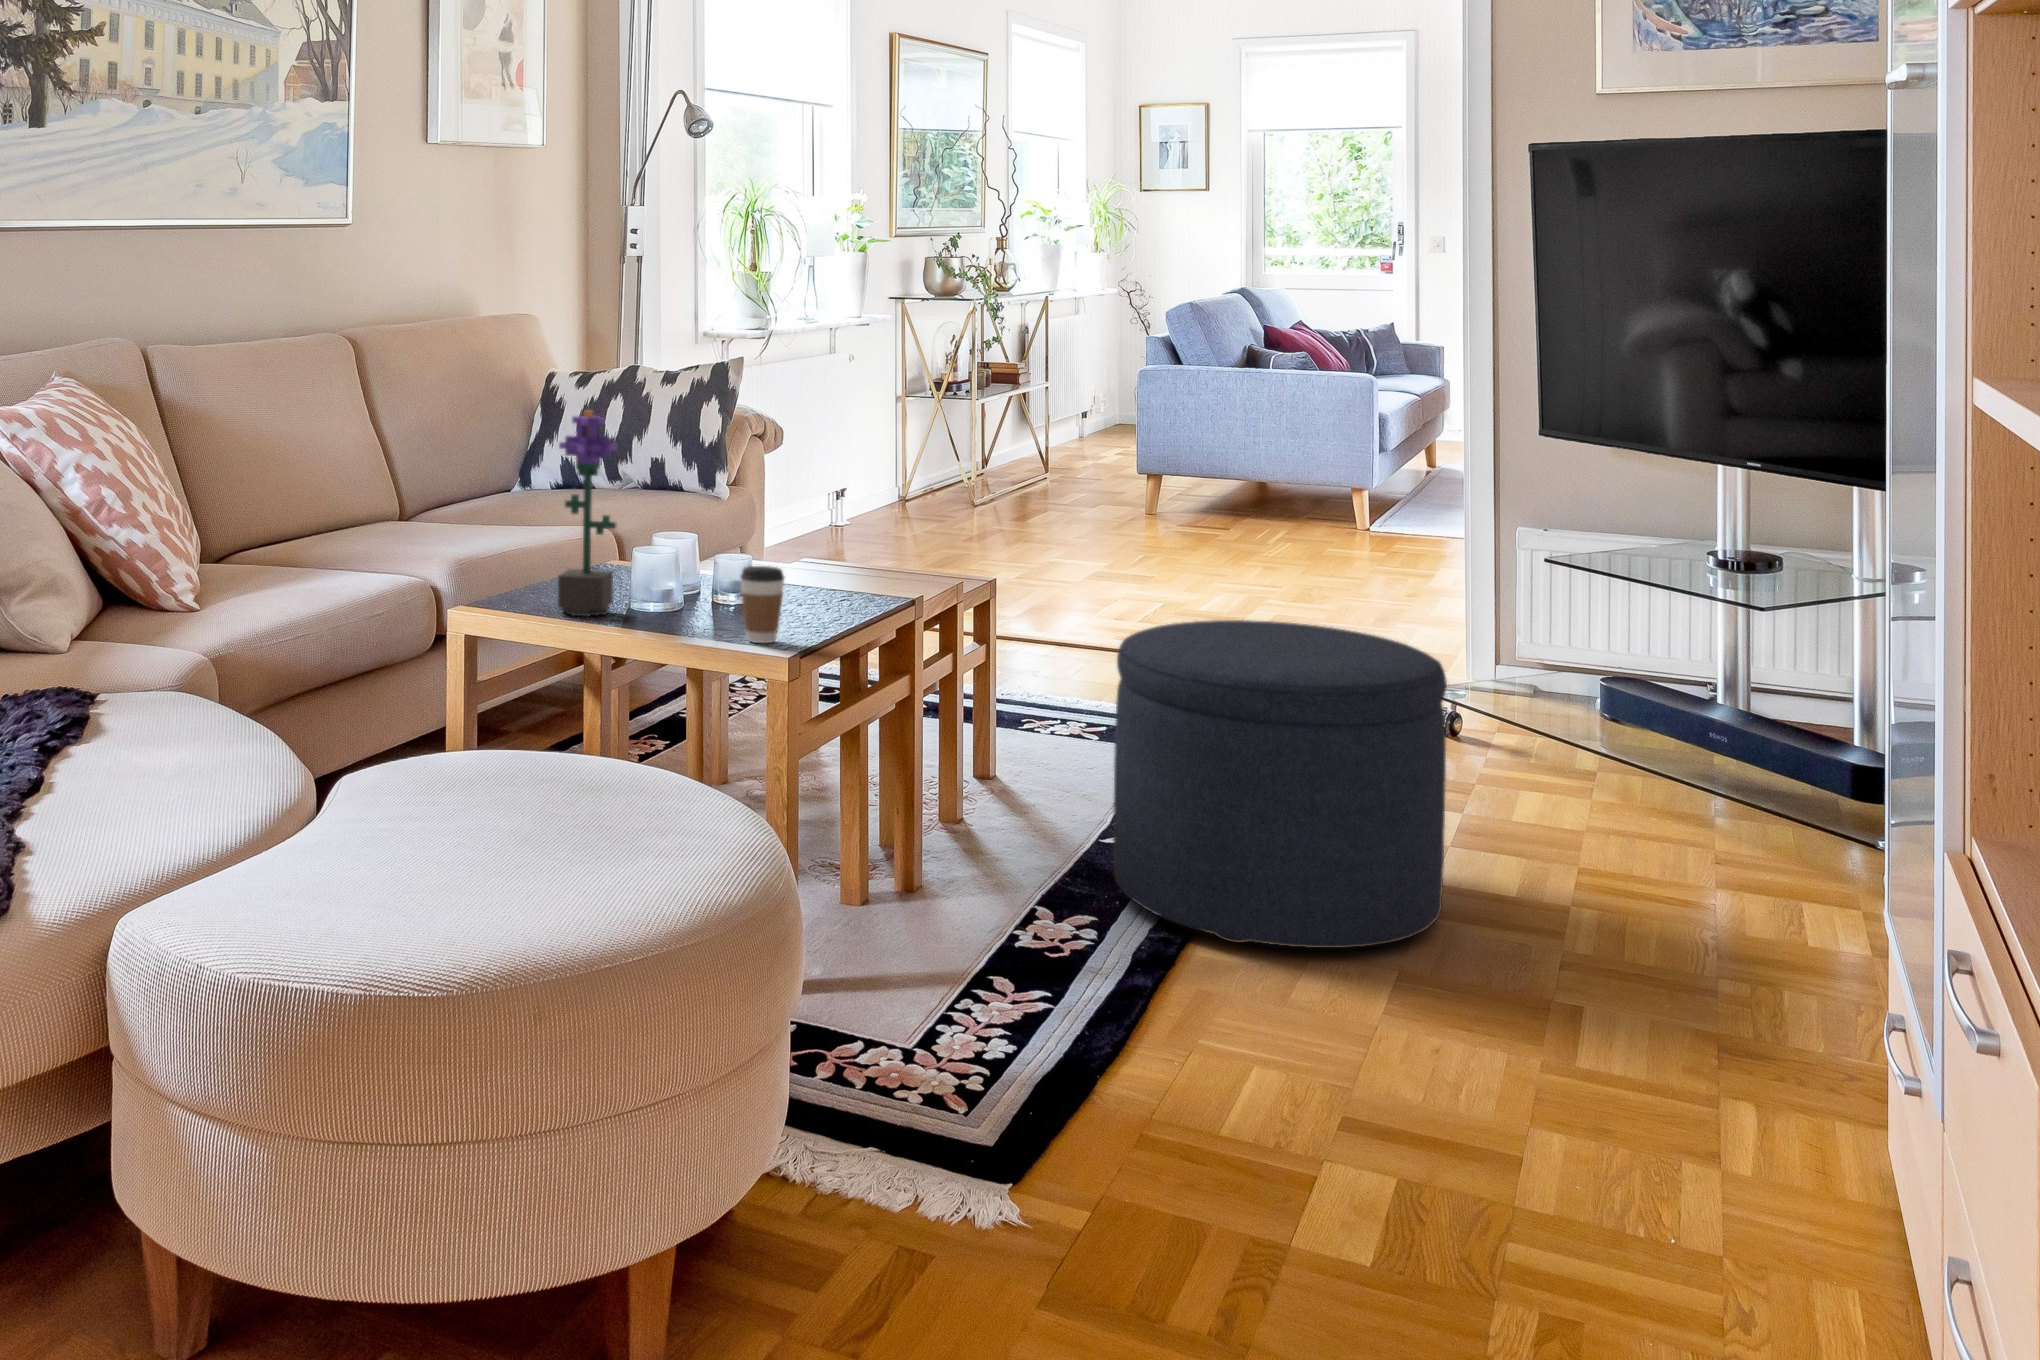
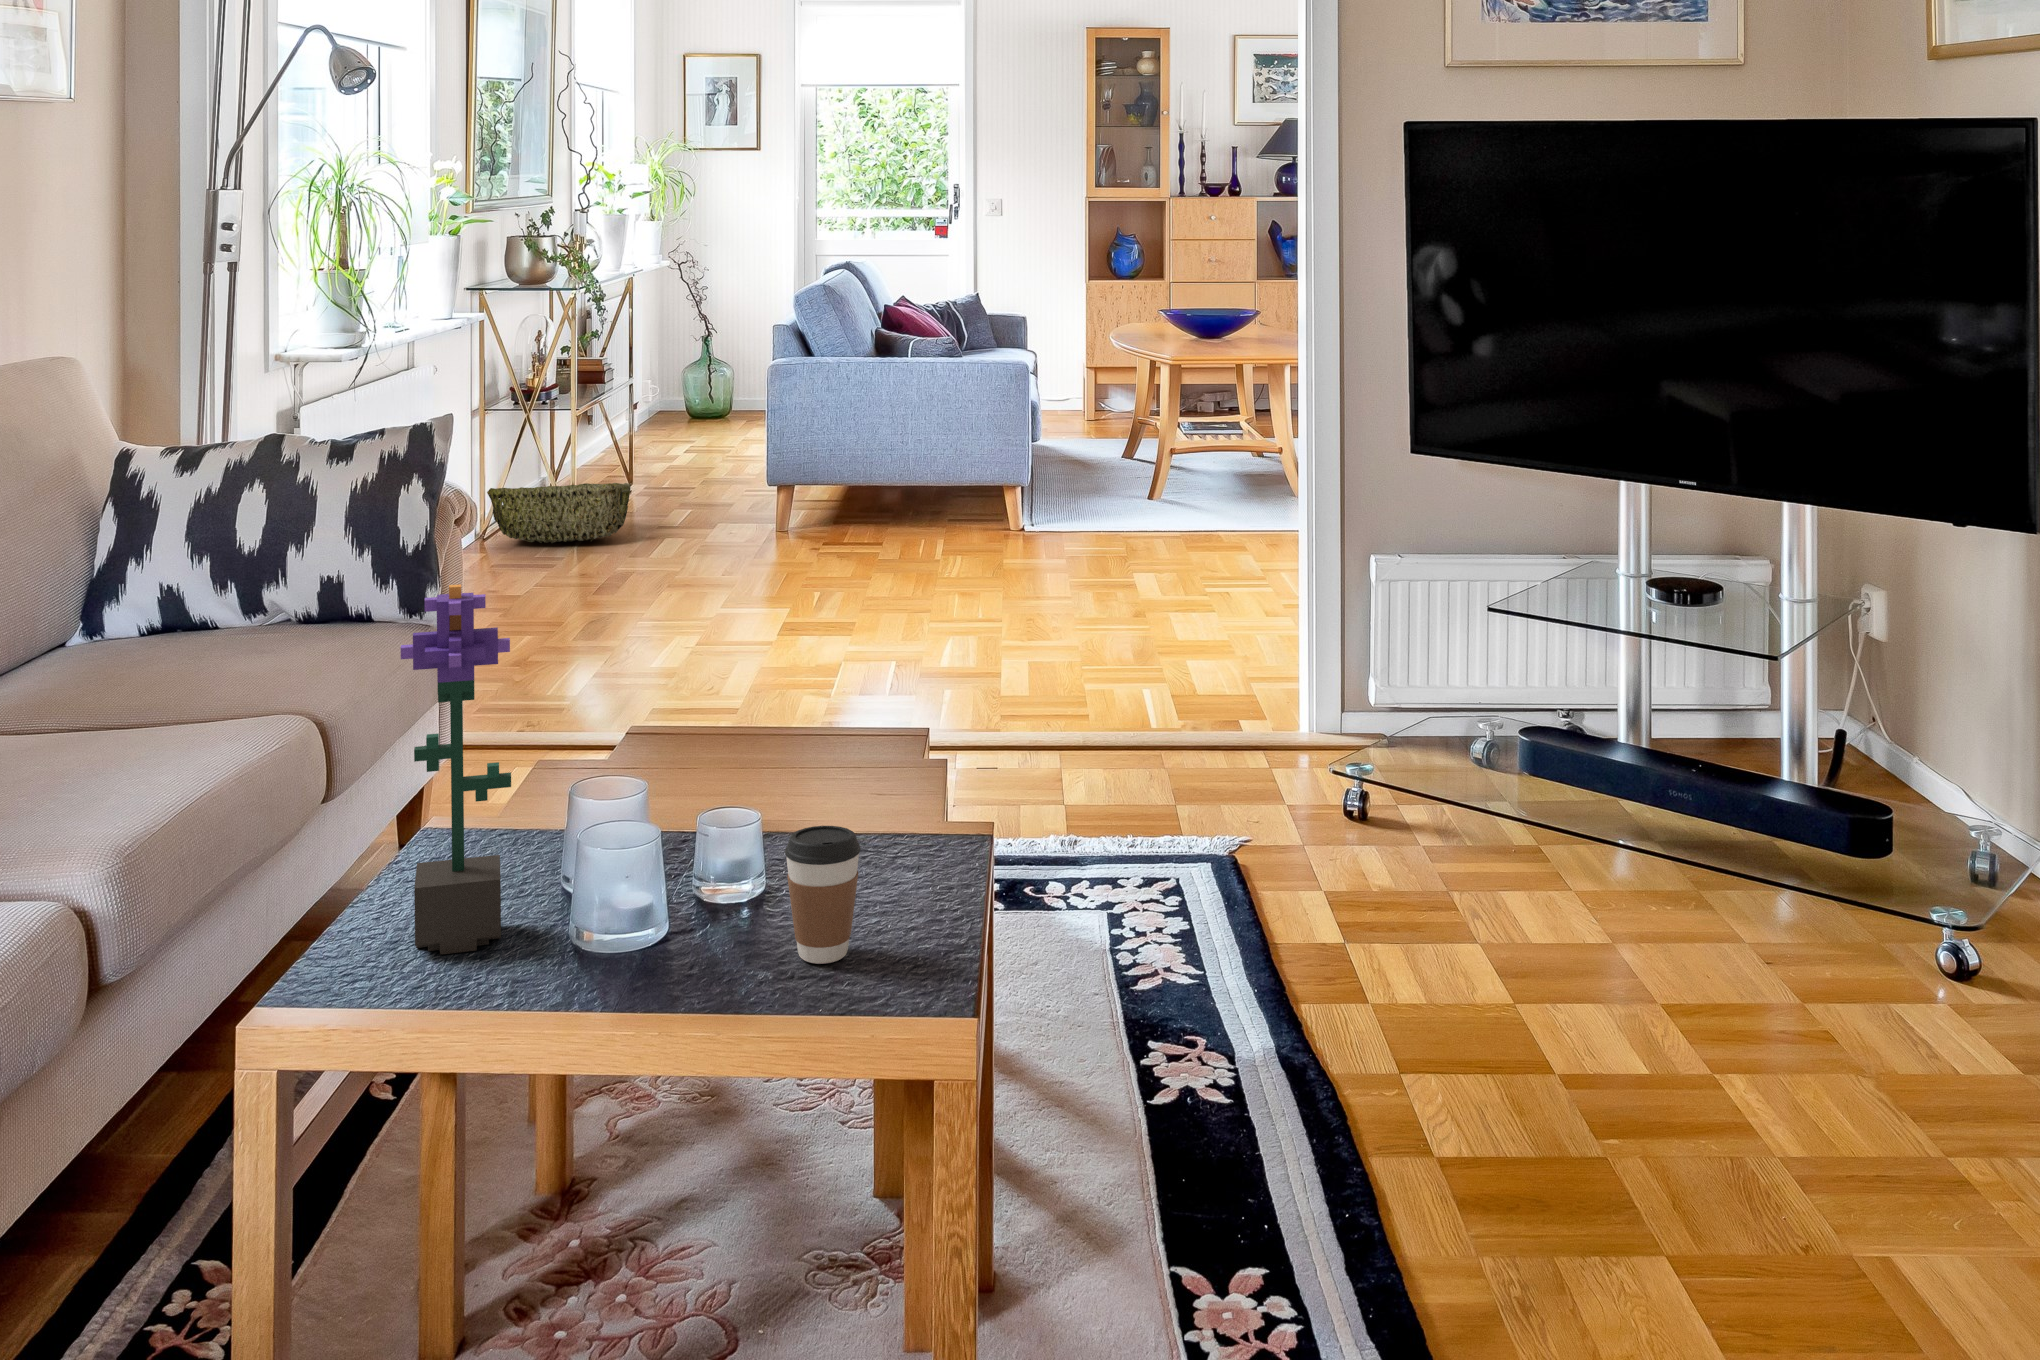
woven basket: none [889,463,1009,517] -> present [487,483,631,543]
ottoman: present [1113,620,1447,948] -> none [1240,750,1678,1245]

